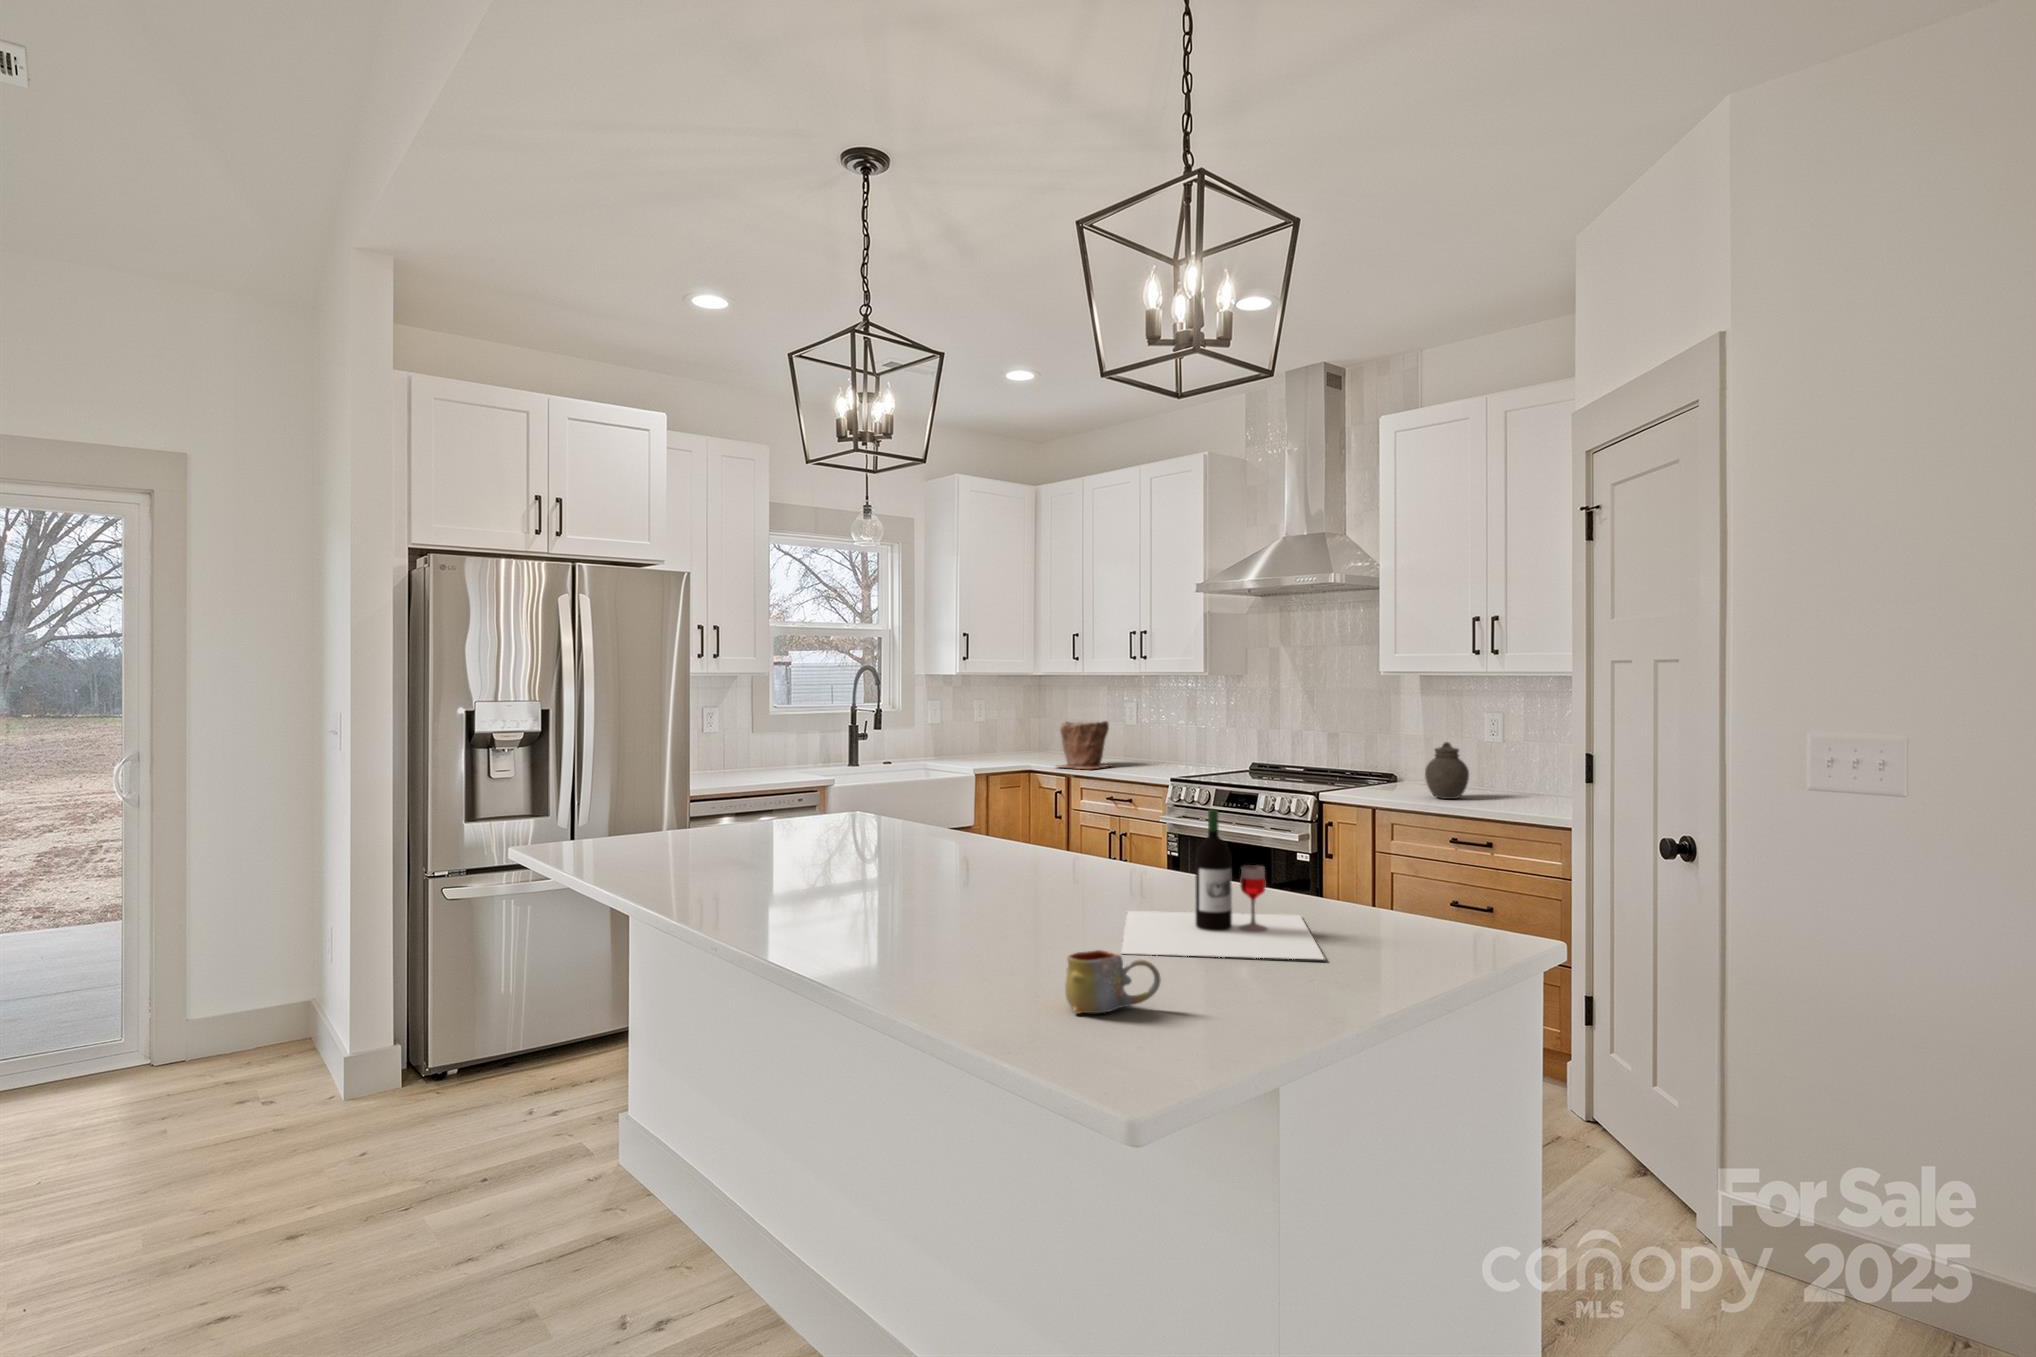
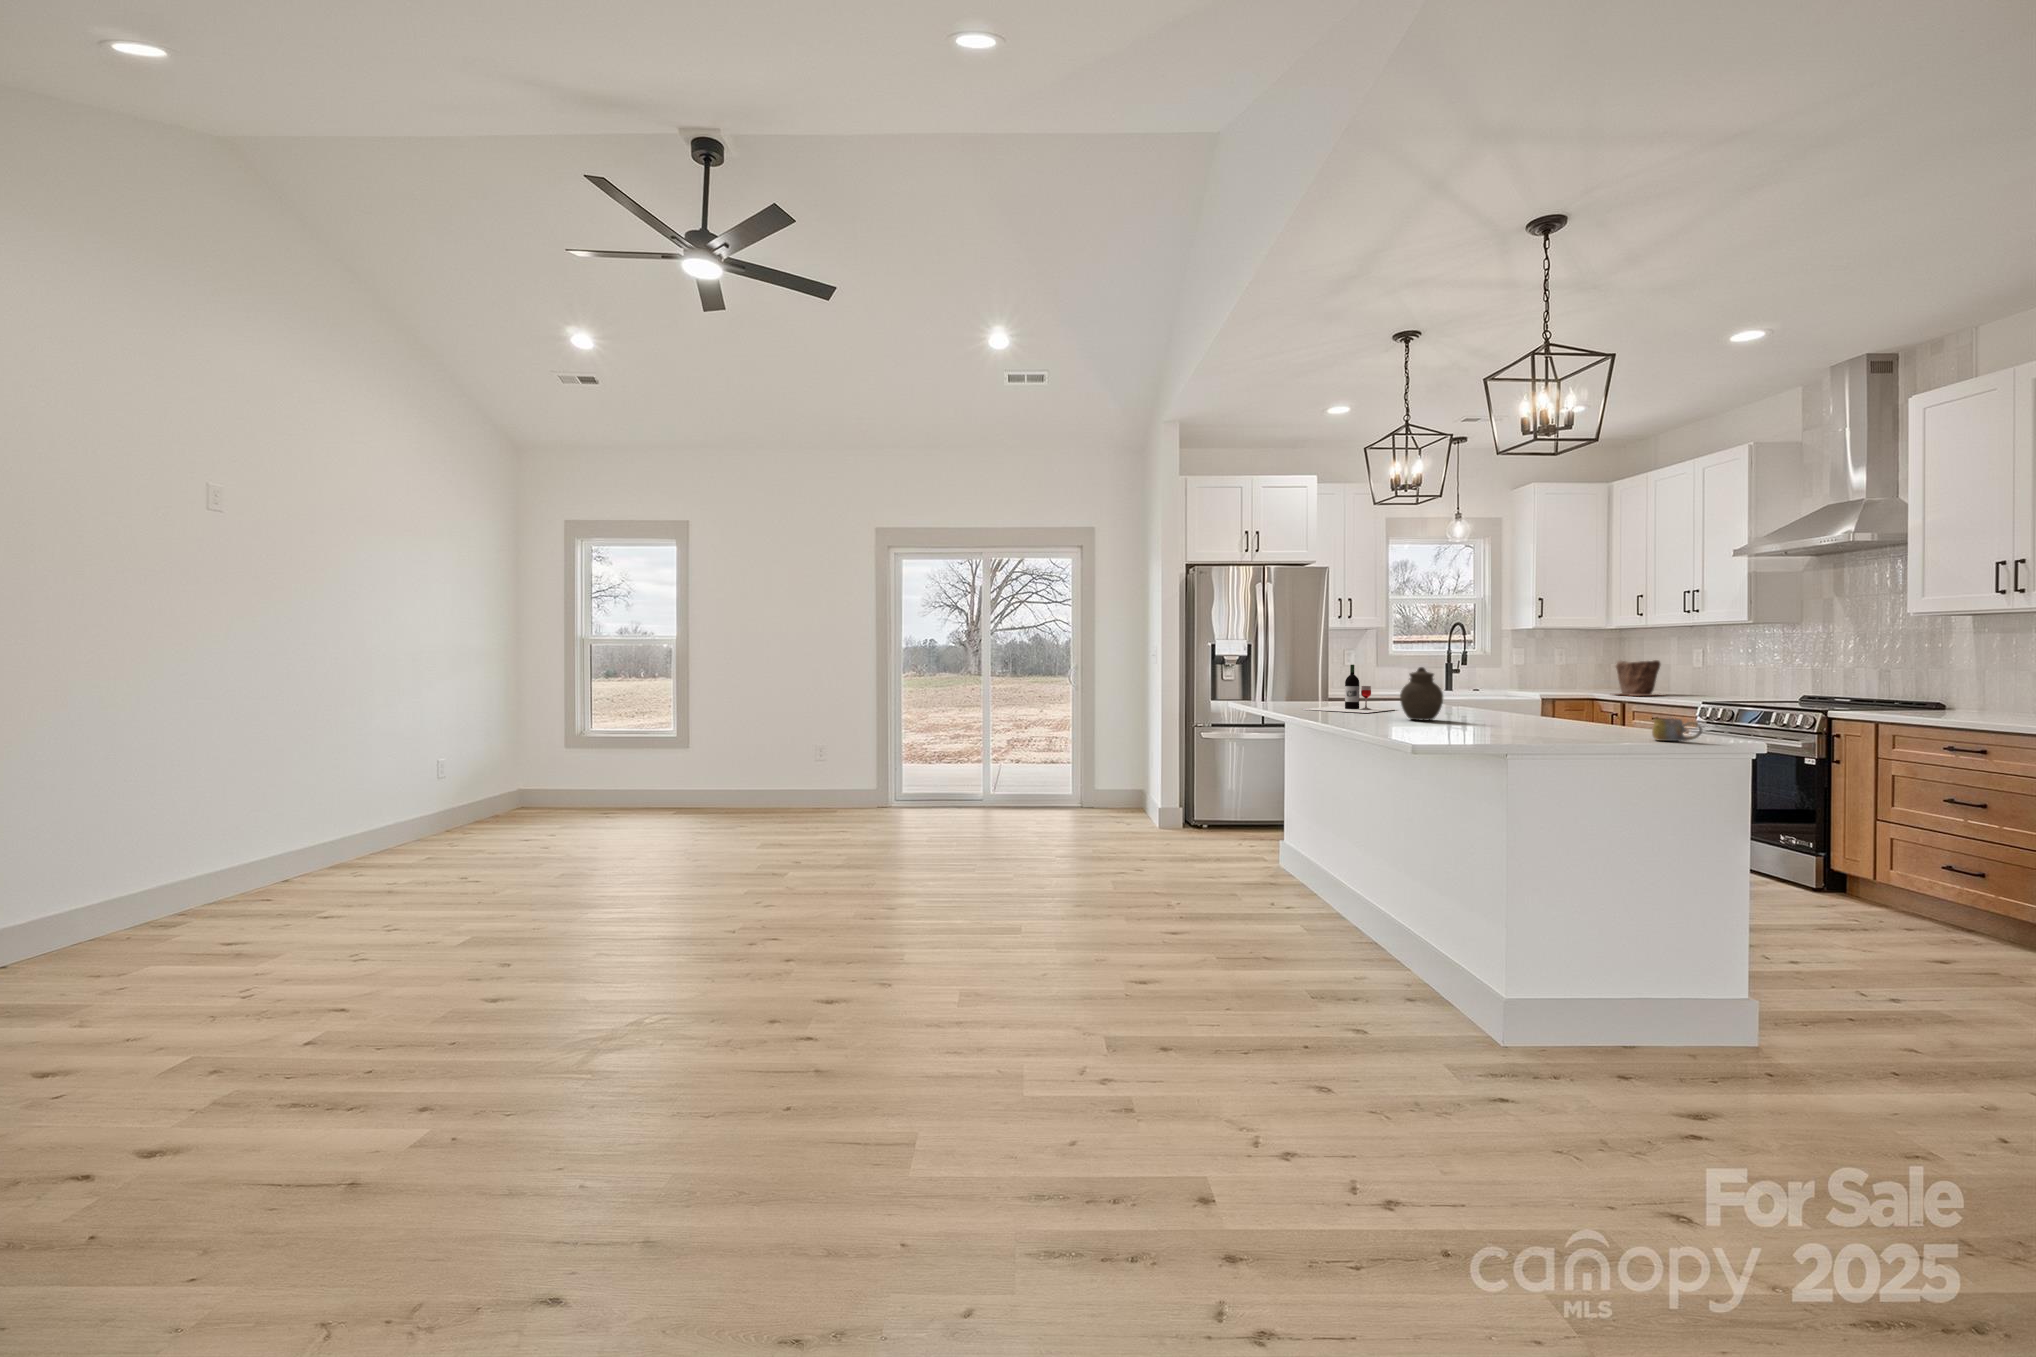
jar: present [1425,742,1469,799] -> present [1400,667,1443,721]
wine bottle: present [1121,809,1324,959] -> present [1304,665,1395,713]
mug: present [1065,950,1161,1014] -> present [1652,718,1703,741]

